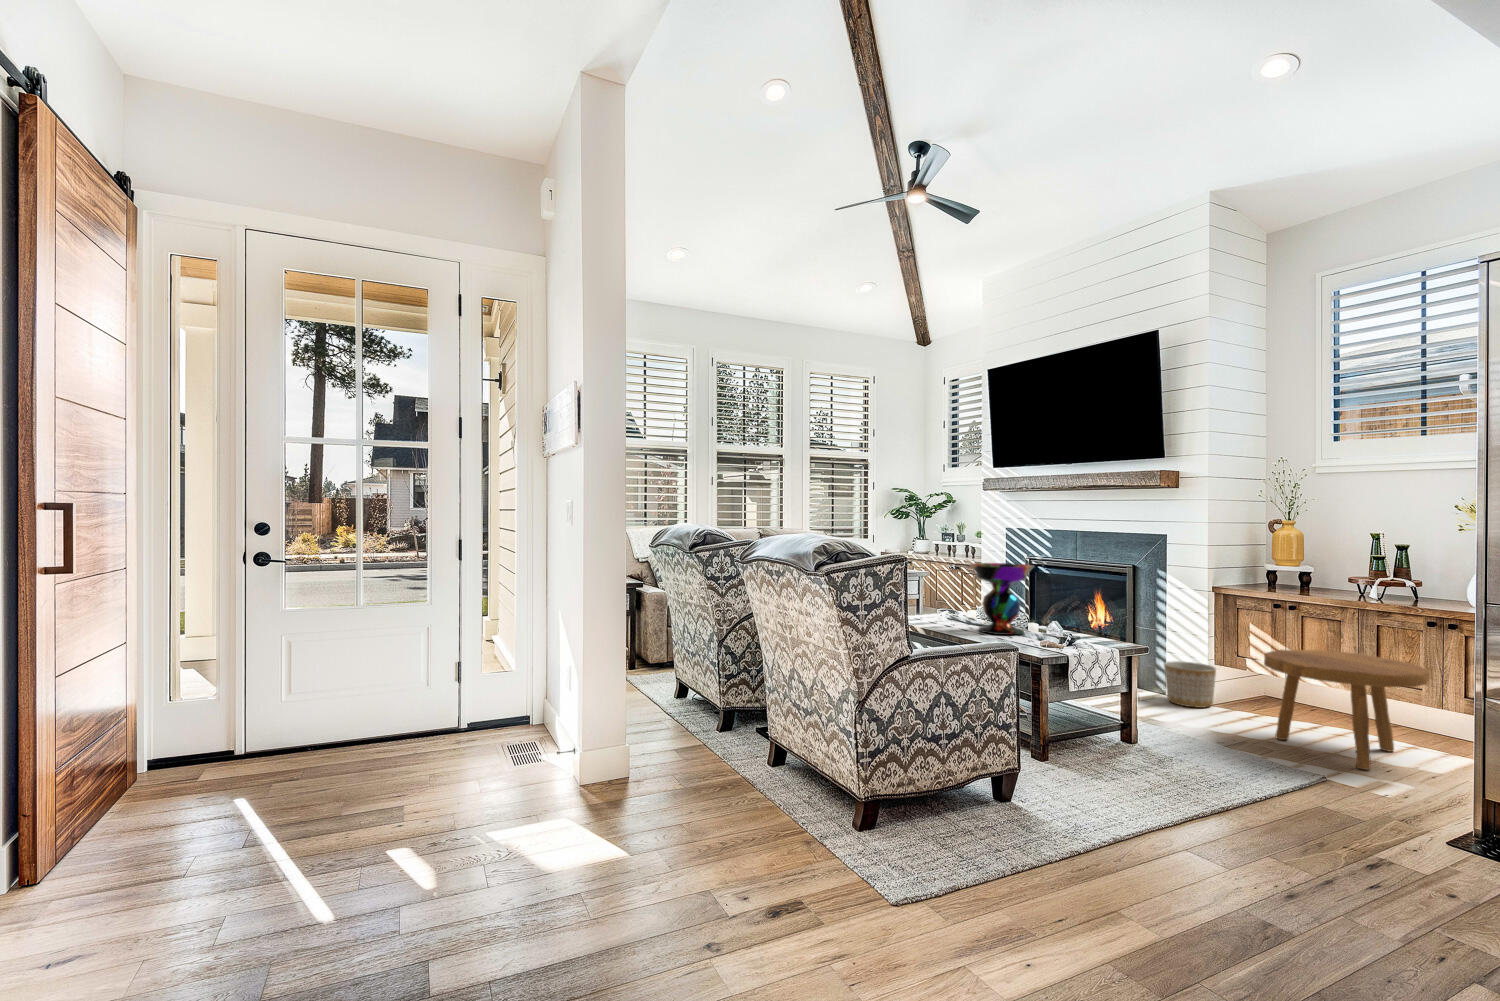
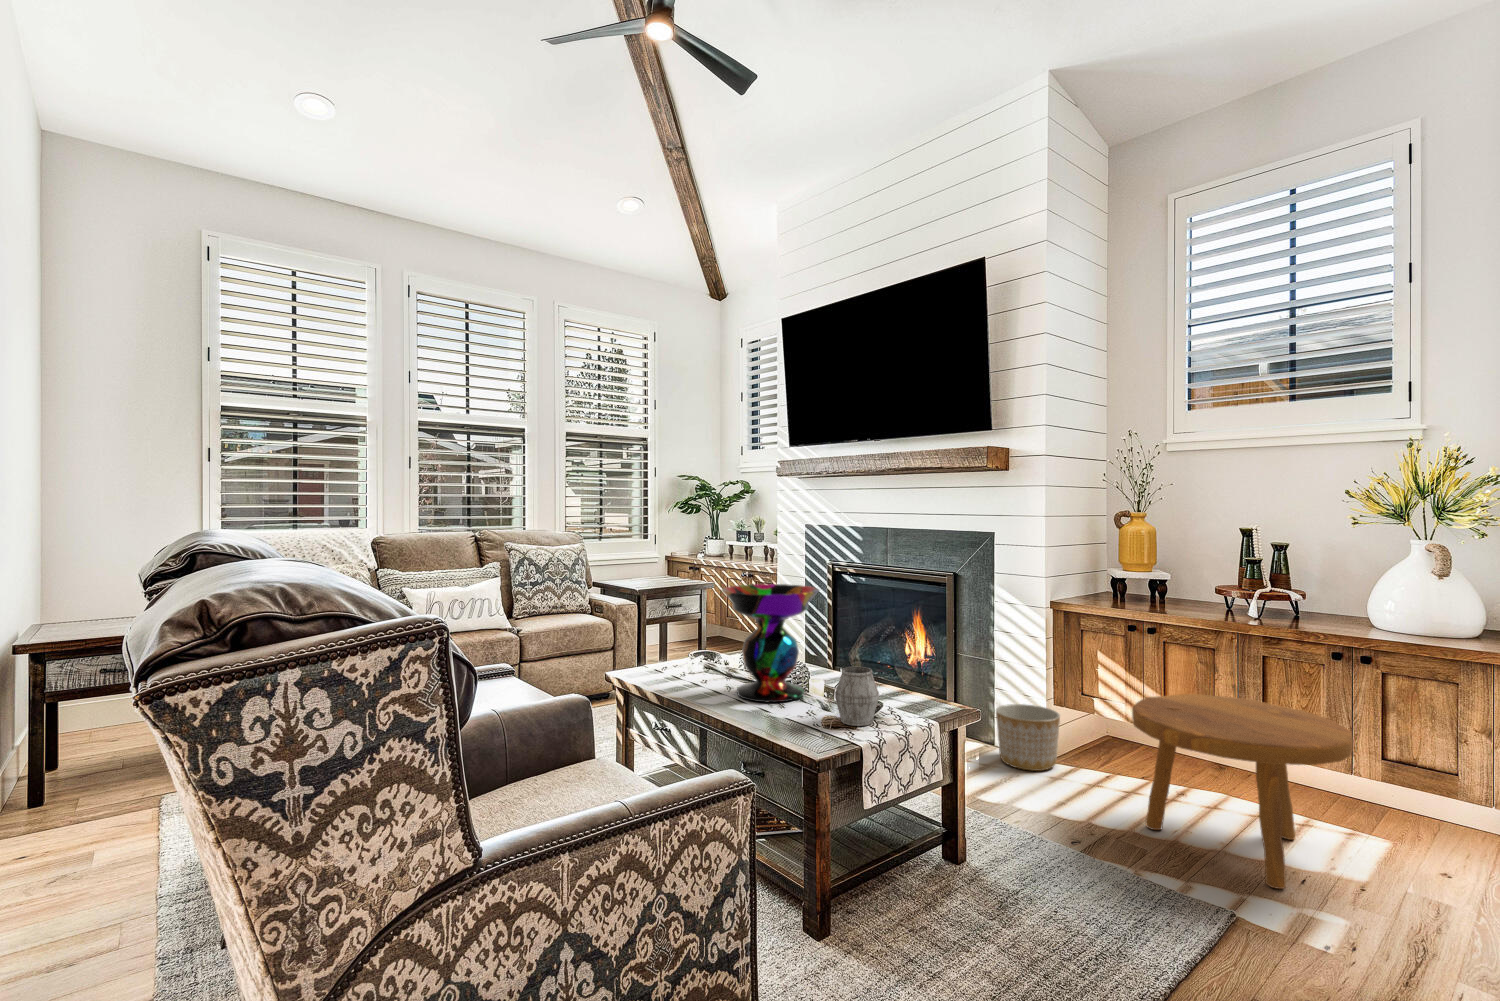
mug: none [1049,612,1077,646] -> present [835,667,879,726]

